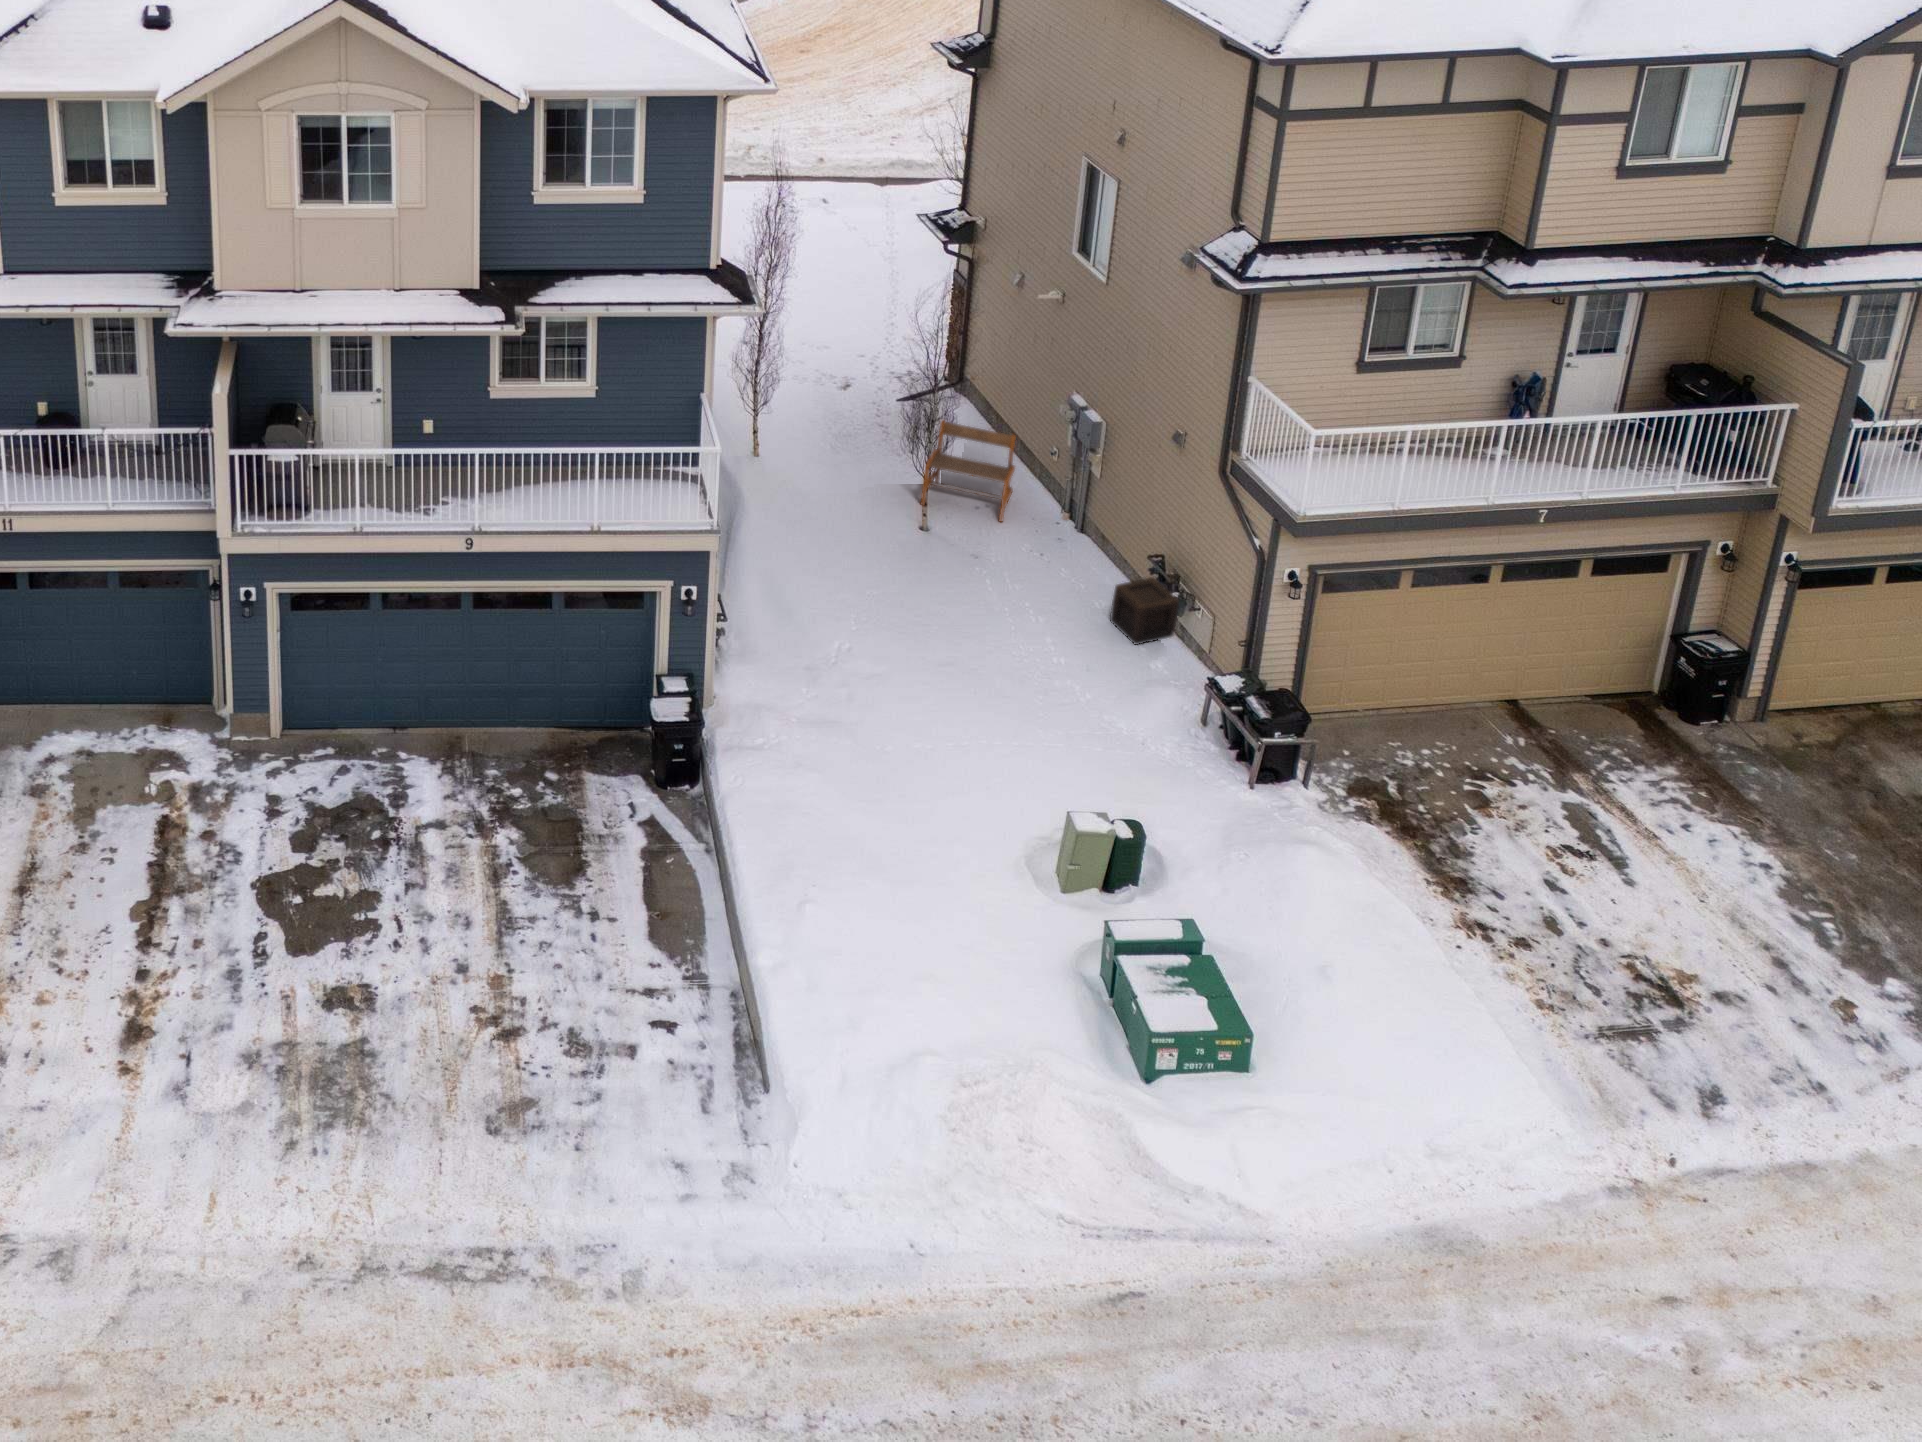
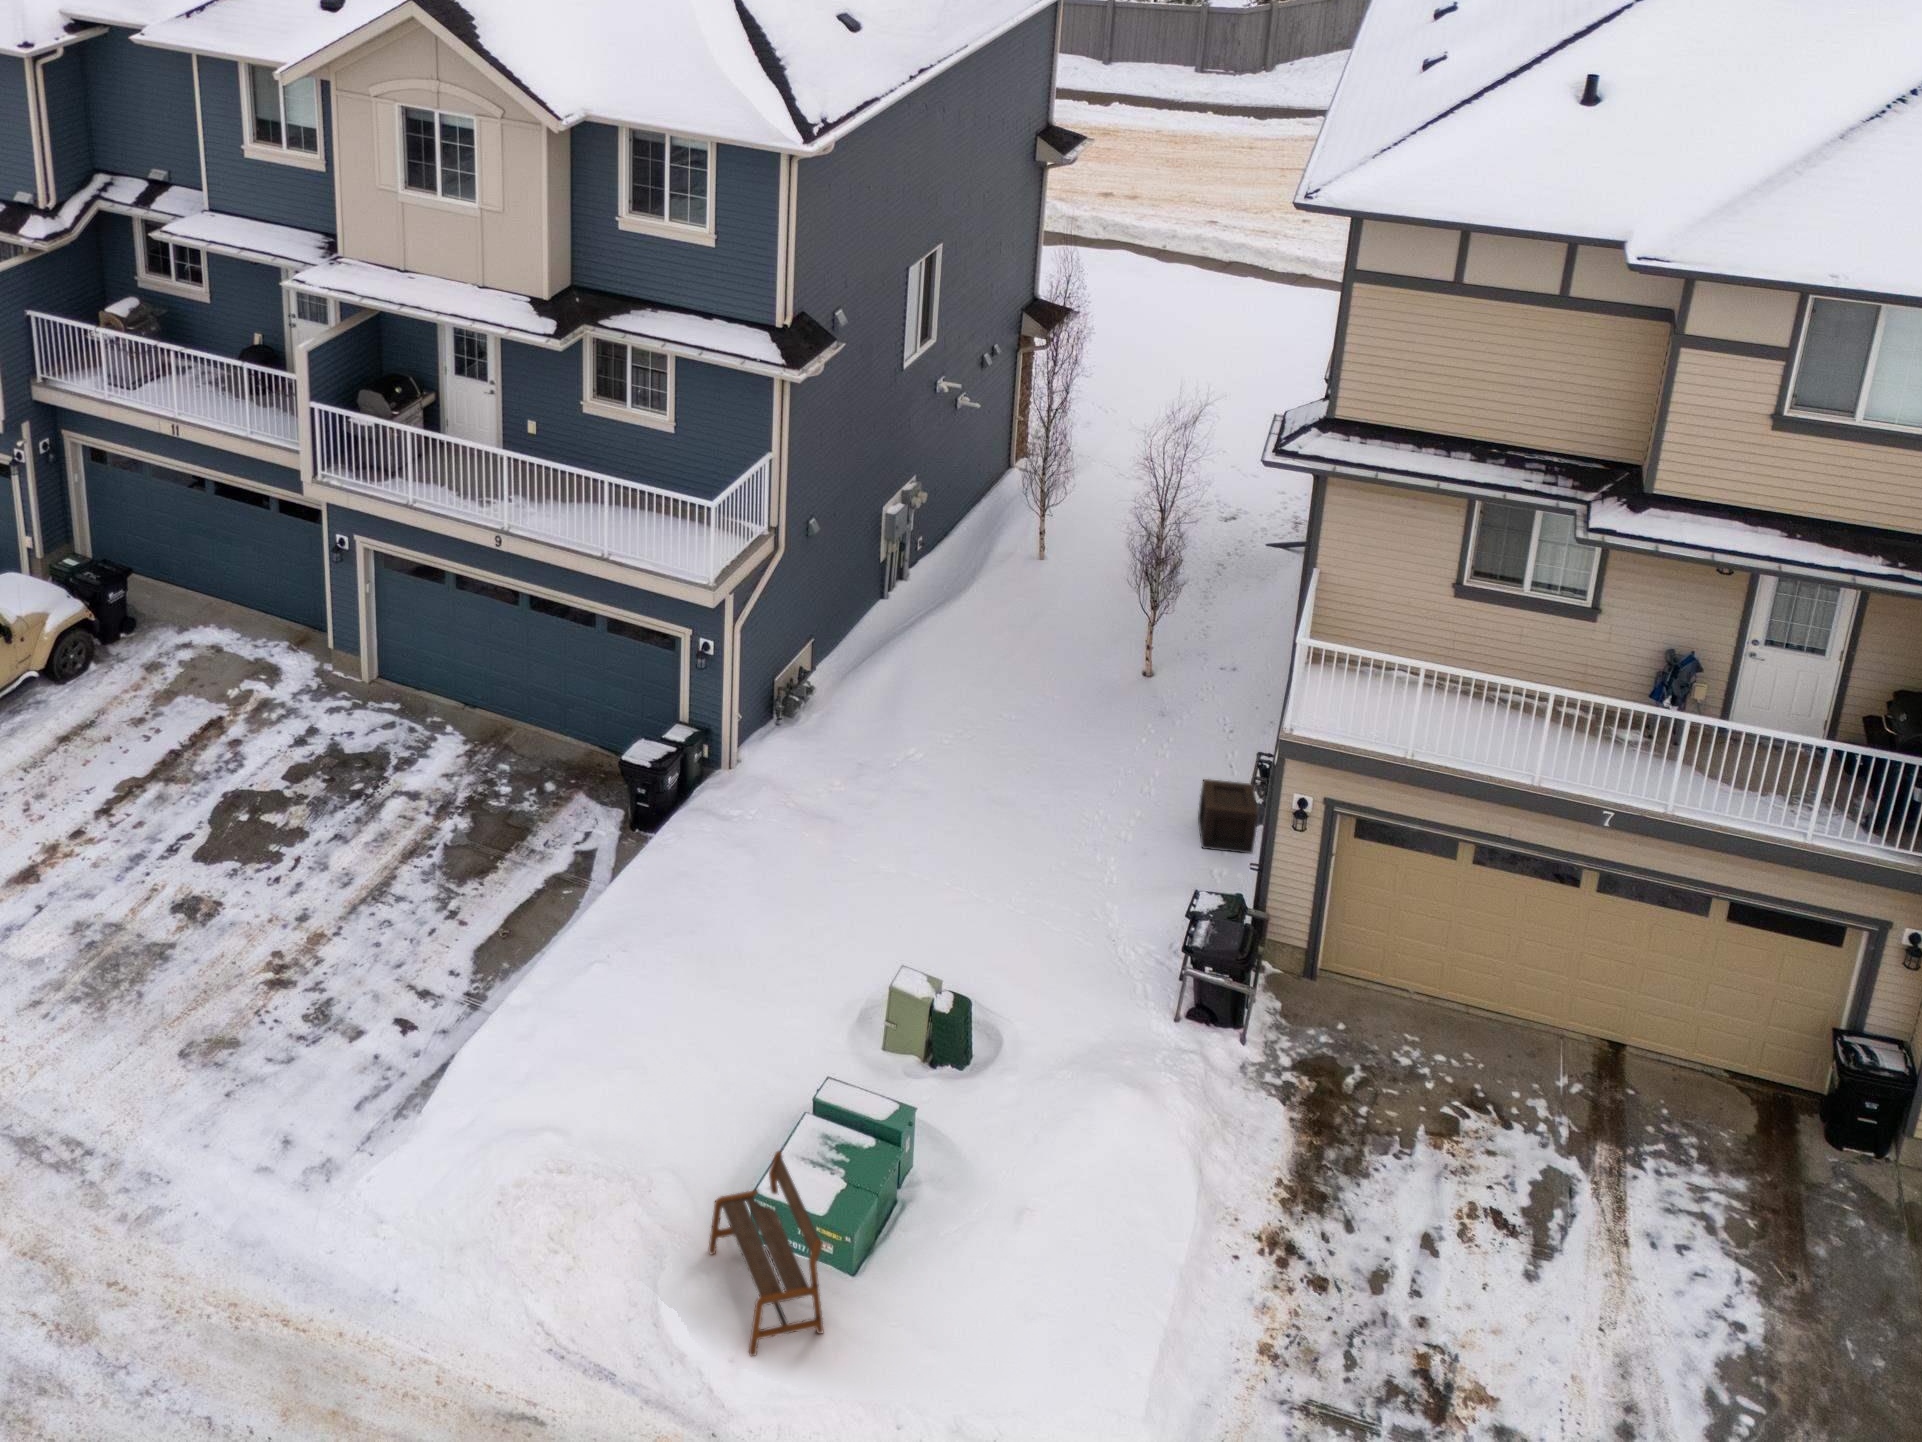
bench: present [921,421,1016,521] -> present [709,1151,824,1356]

